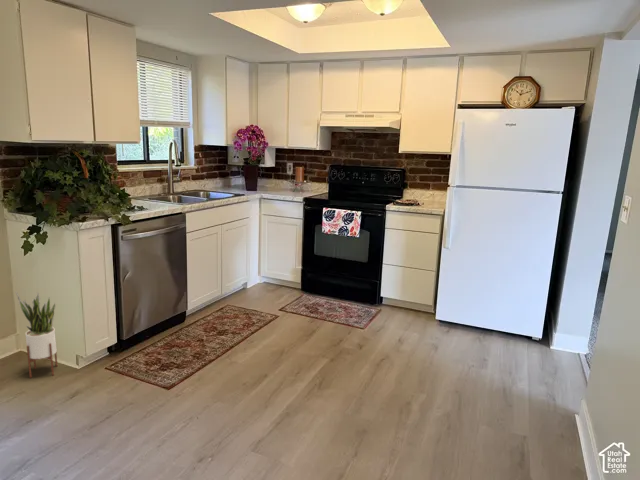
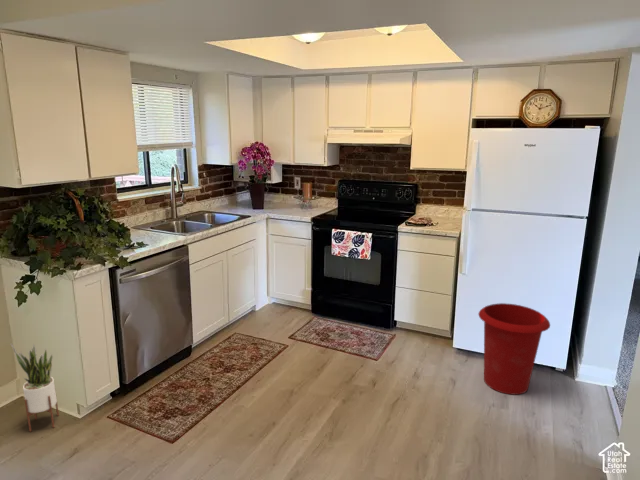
waste bin: none [460,274,526,358] -> present [479,303,550,394]

